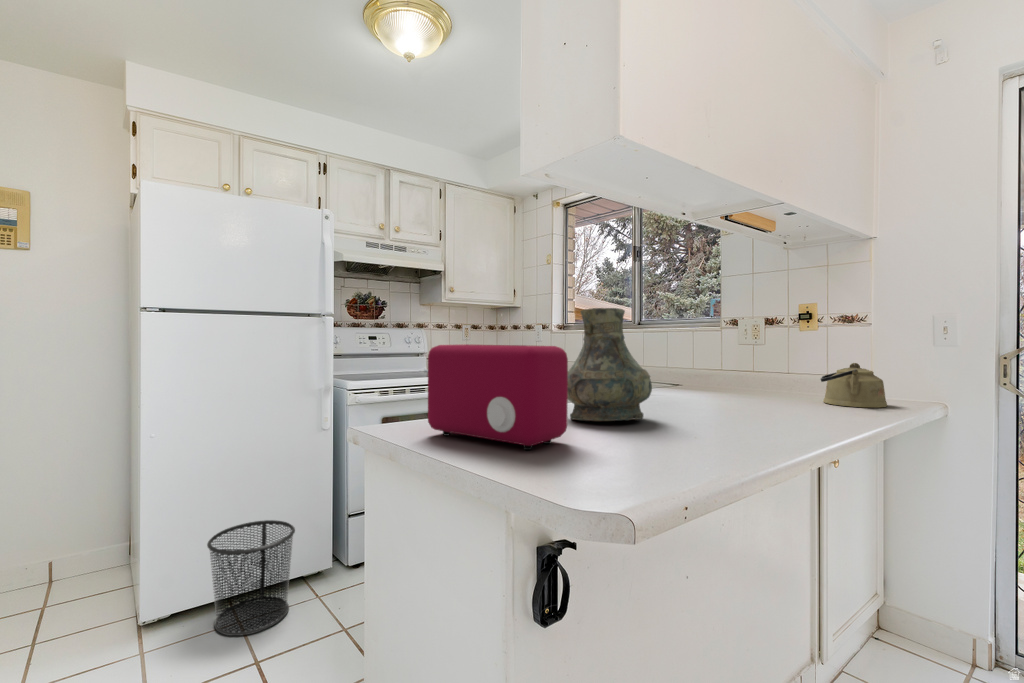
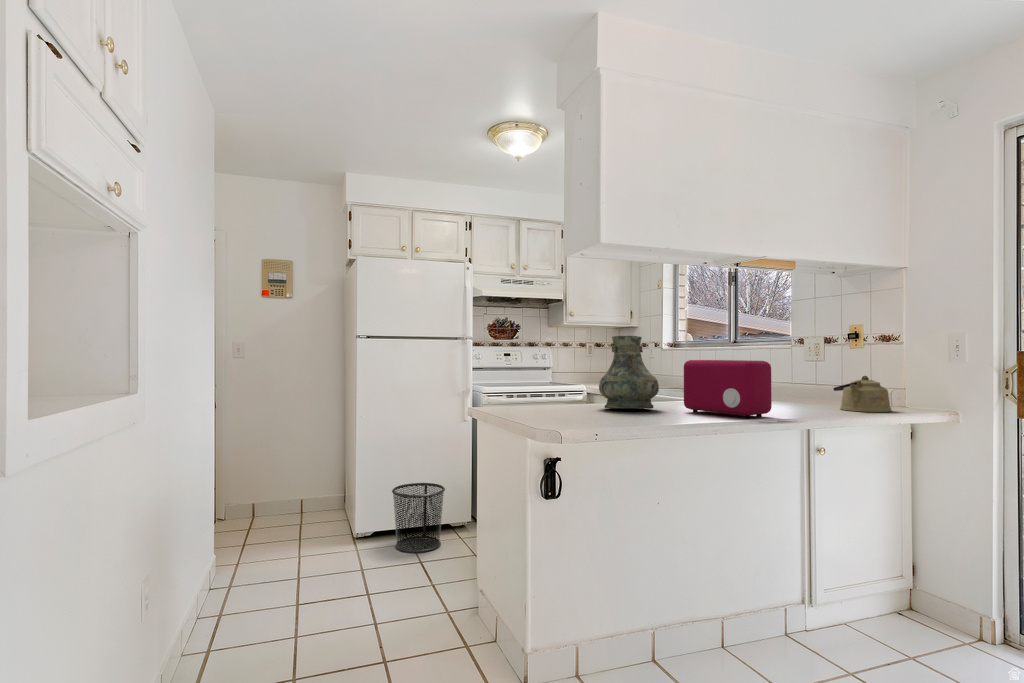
toaster: present [428,344,568,450] -> present [684,360,772,418]

